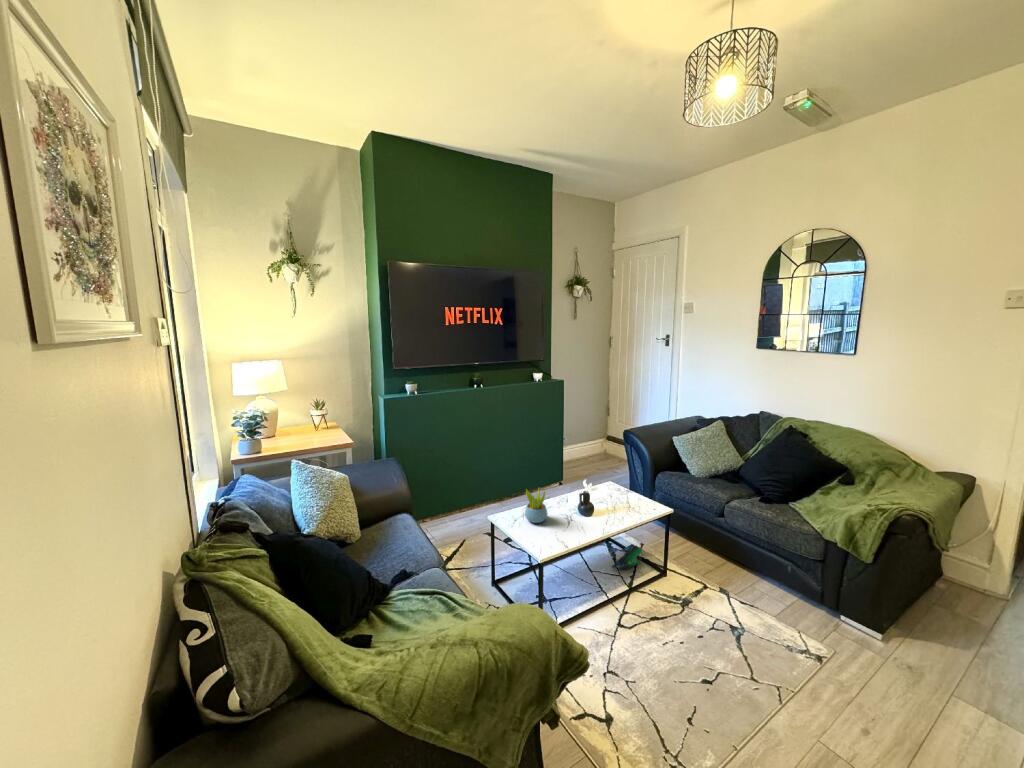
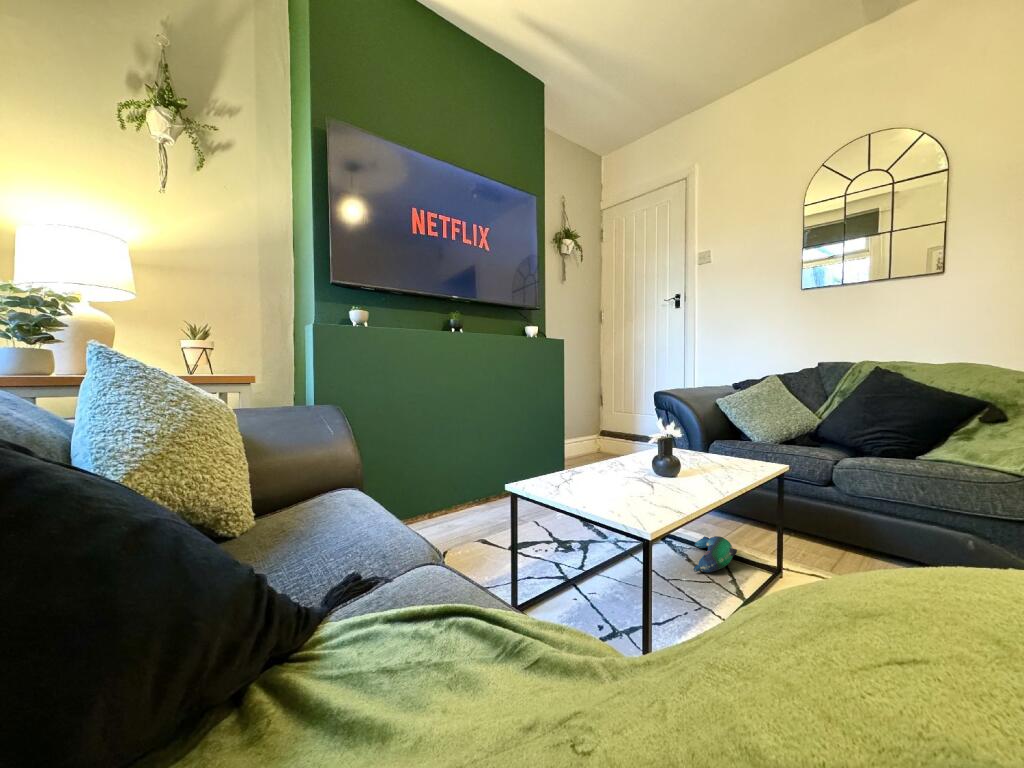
succulent plant: present [525,490,548,523] -> none [568,428,608,490]

